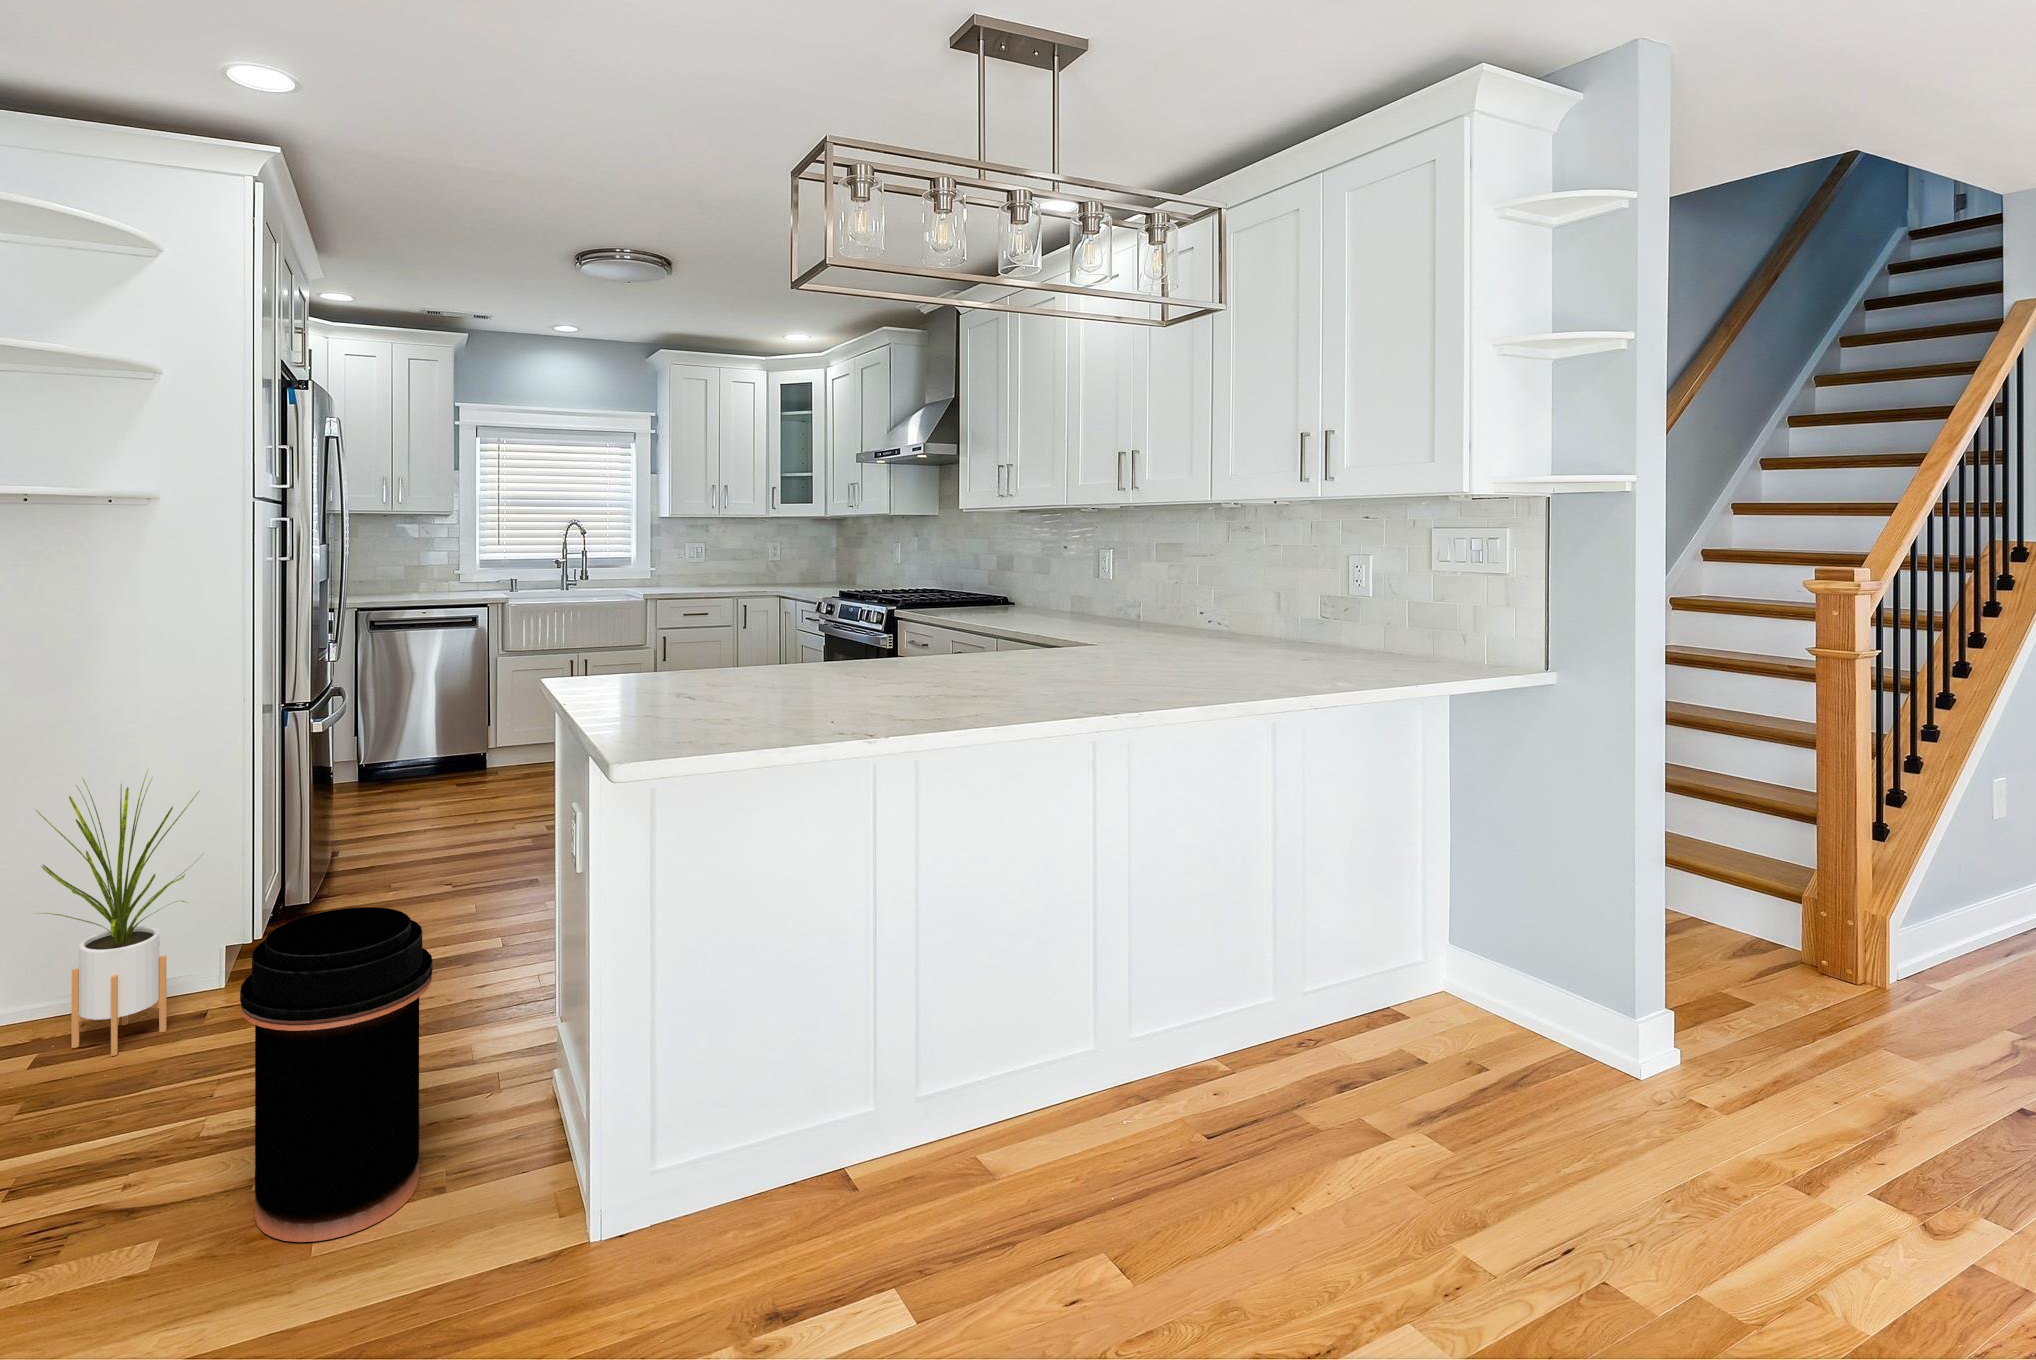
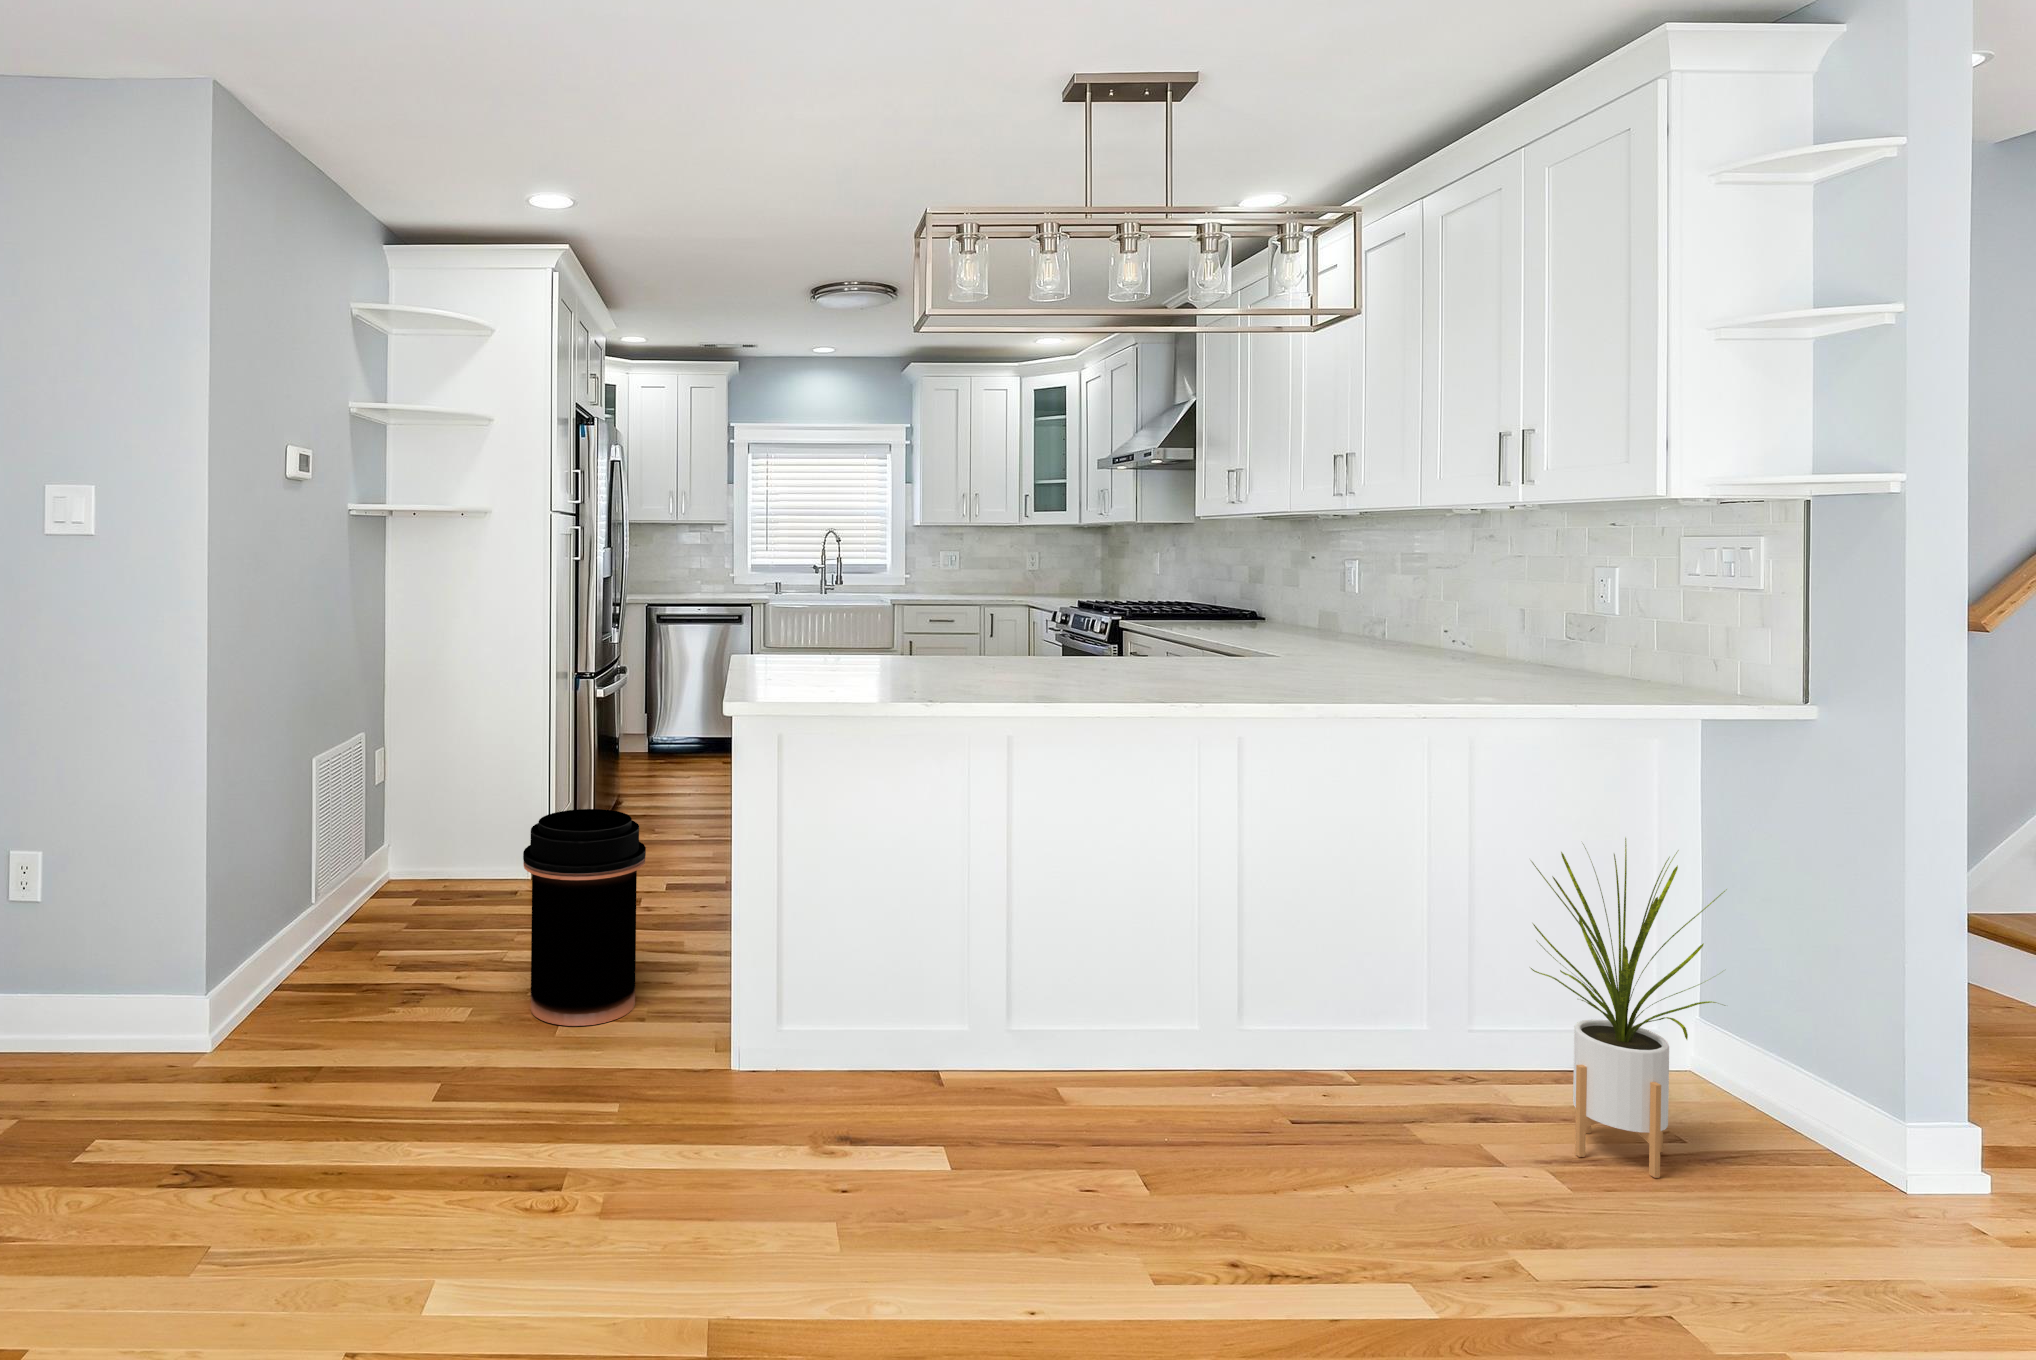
house plant: present [36,771,202,1056] -> present [1531,838,1727,1178]

